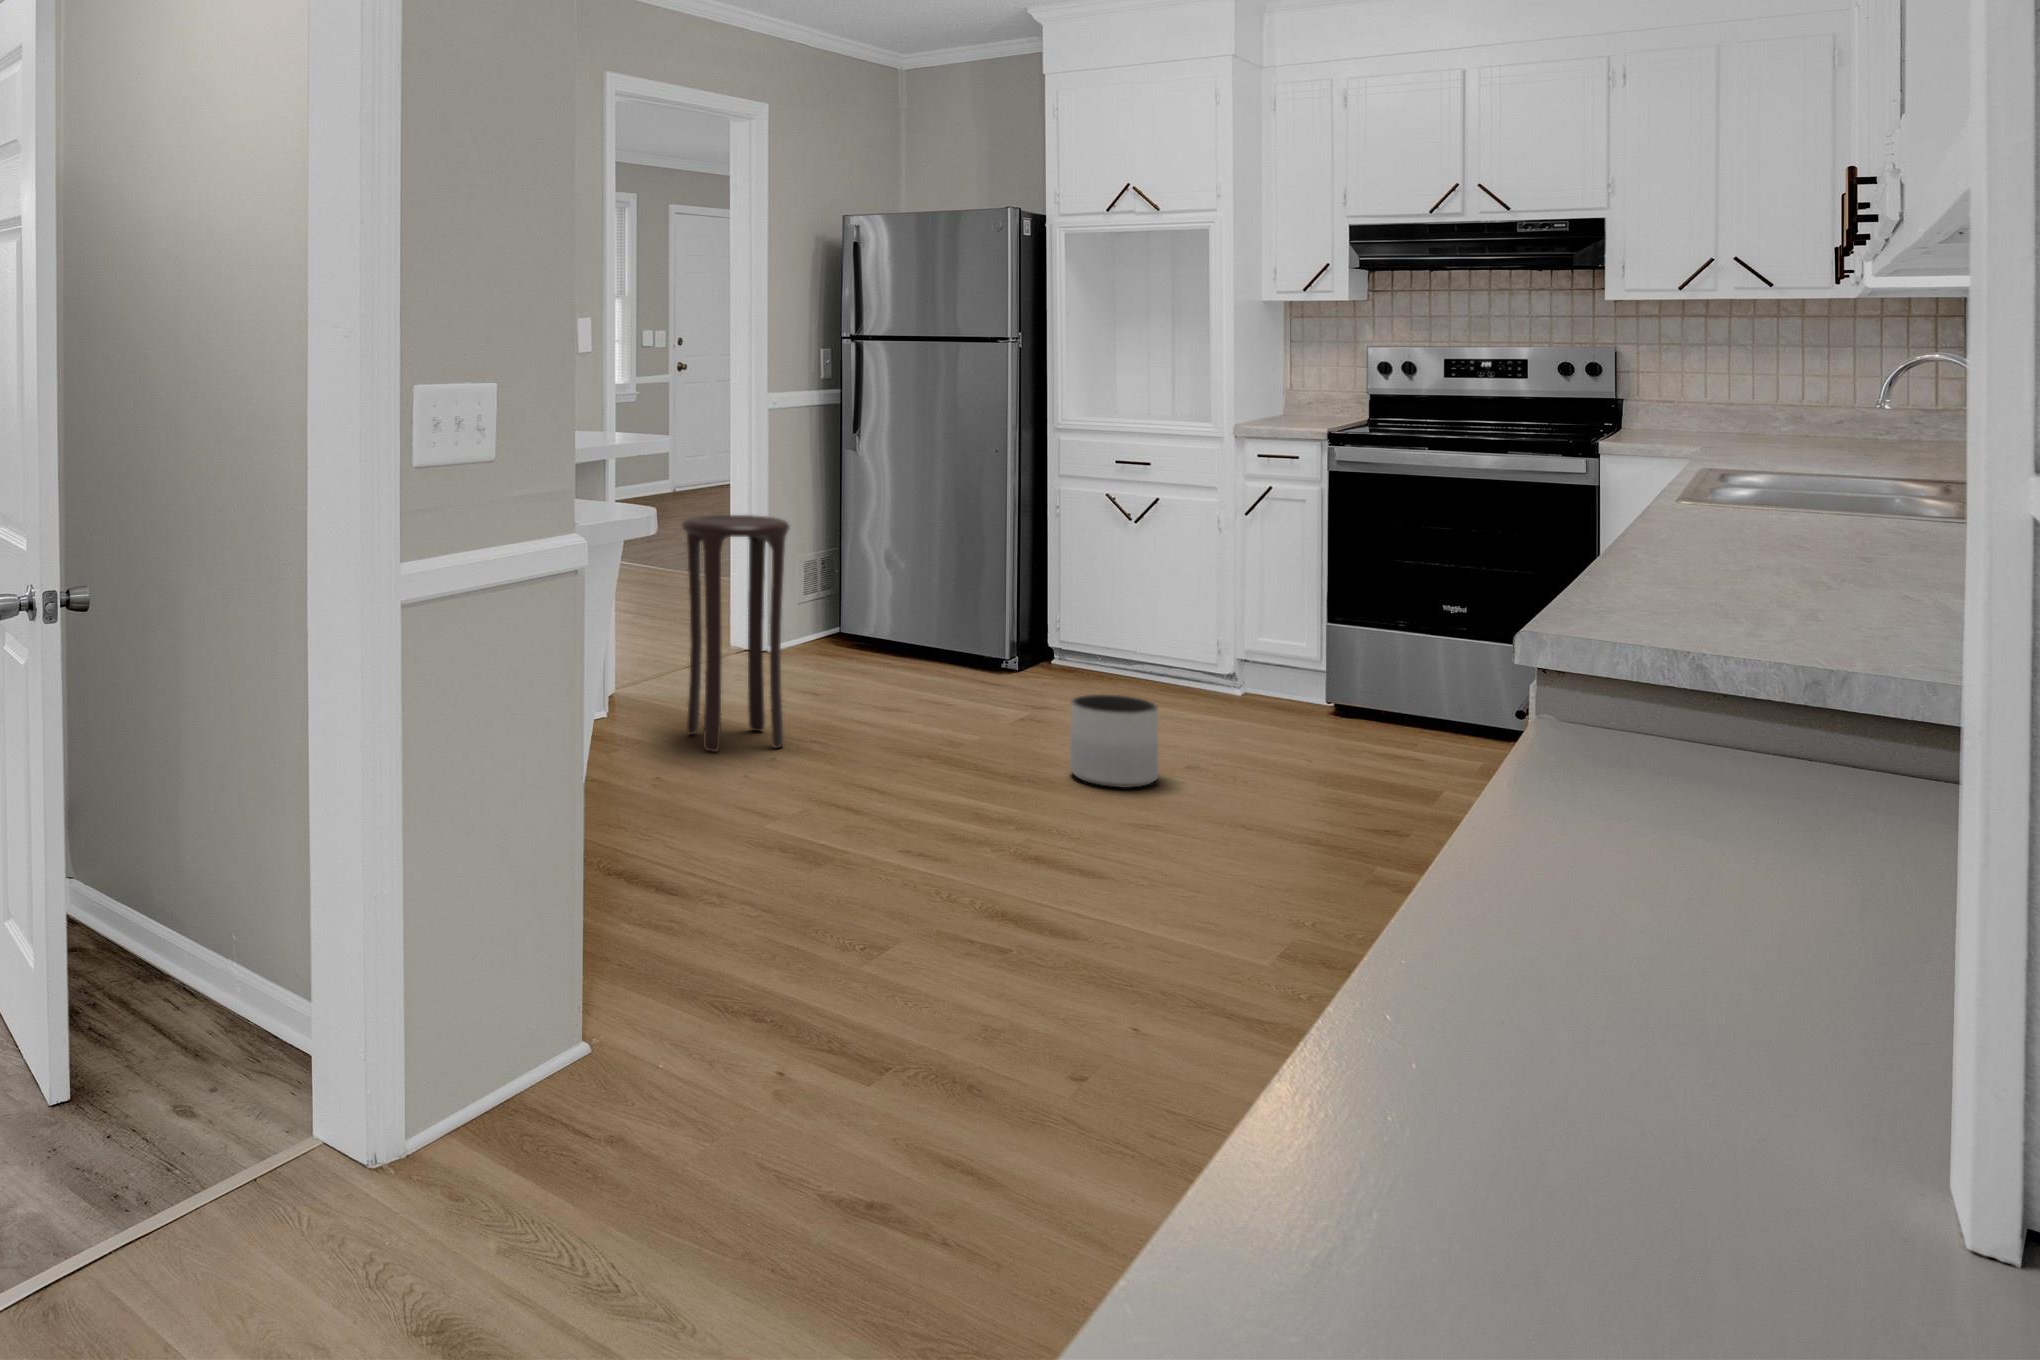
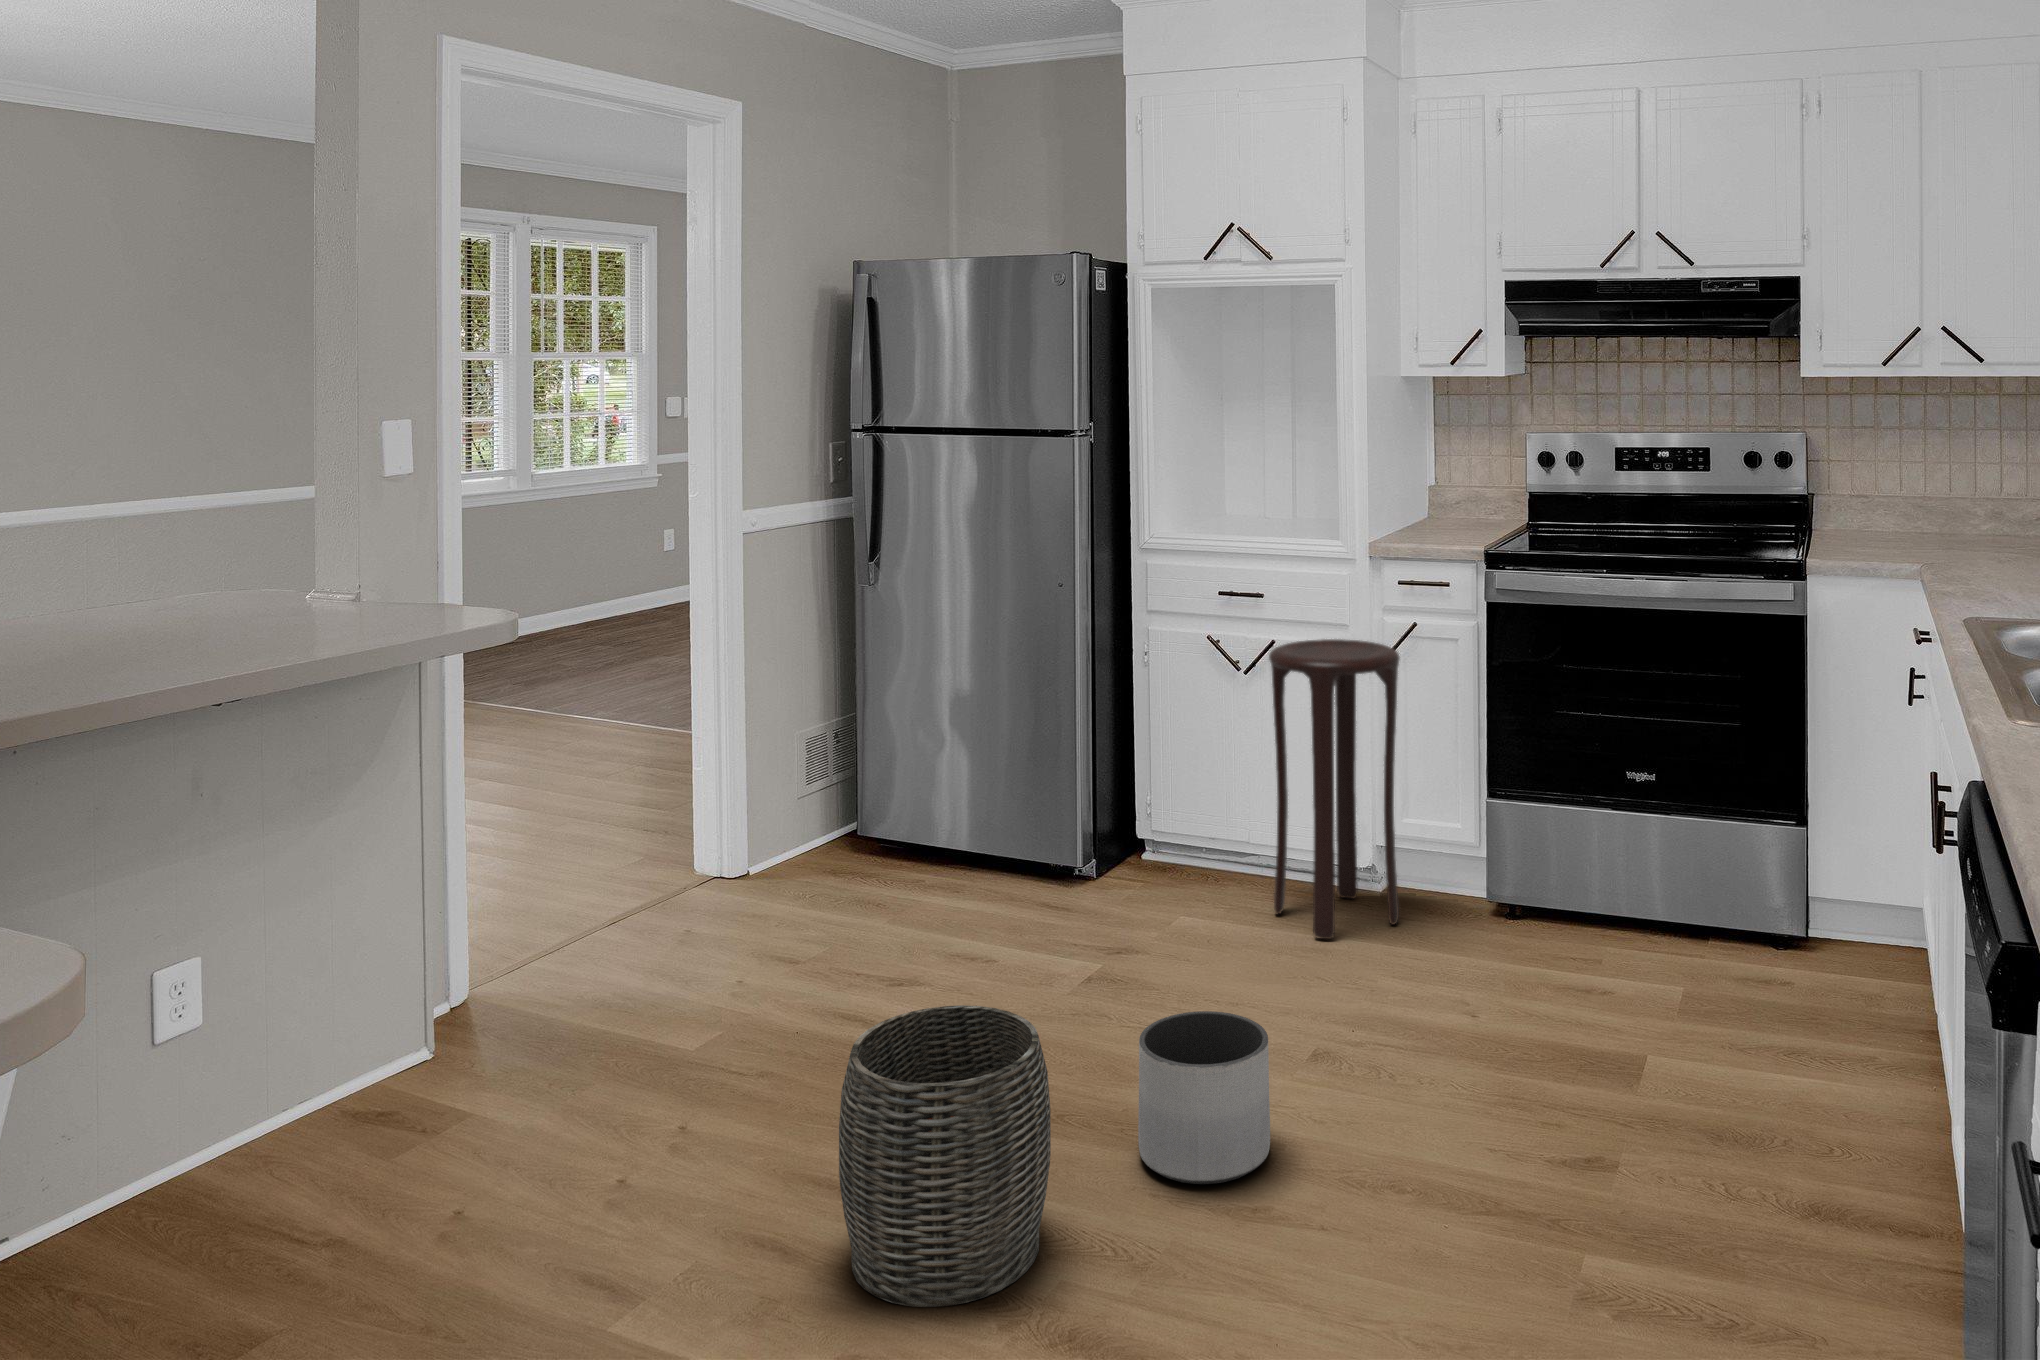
stool: present [682,515,790,752] -> present [1269,639,1400,939]
woven basket: none [894,661,1020,811] -> present [839,1005,1051,1307]

